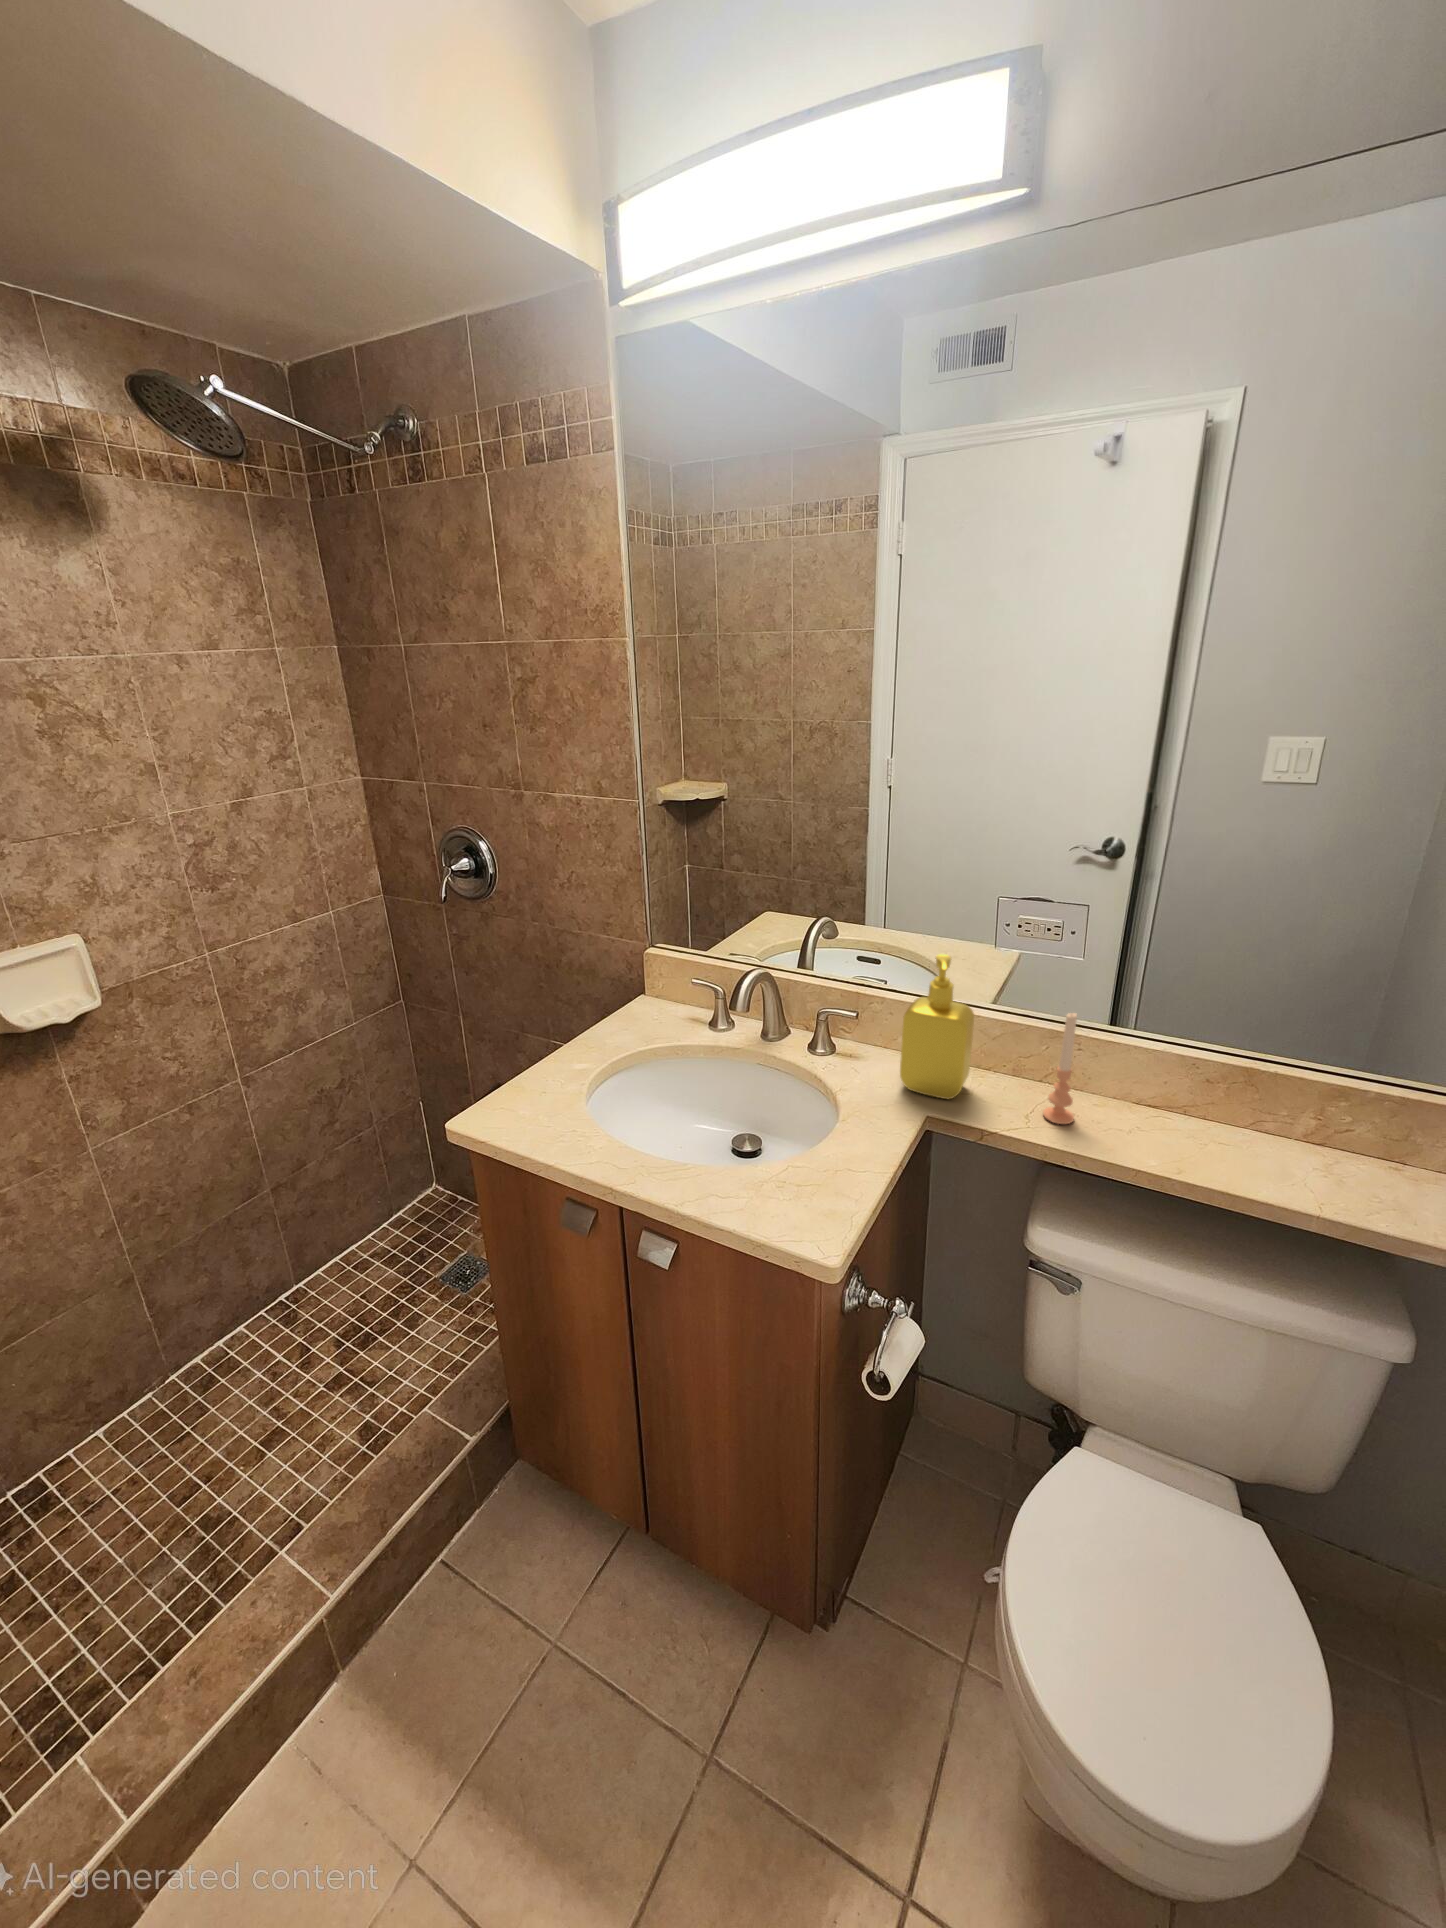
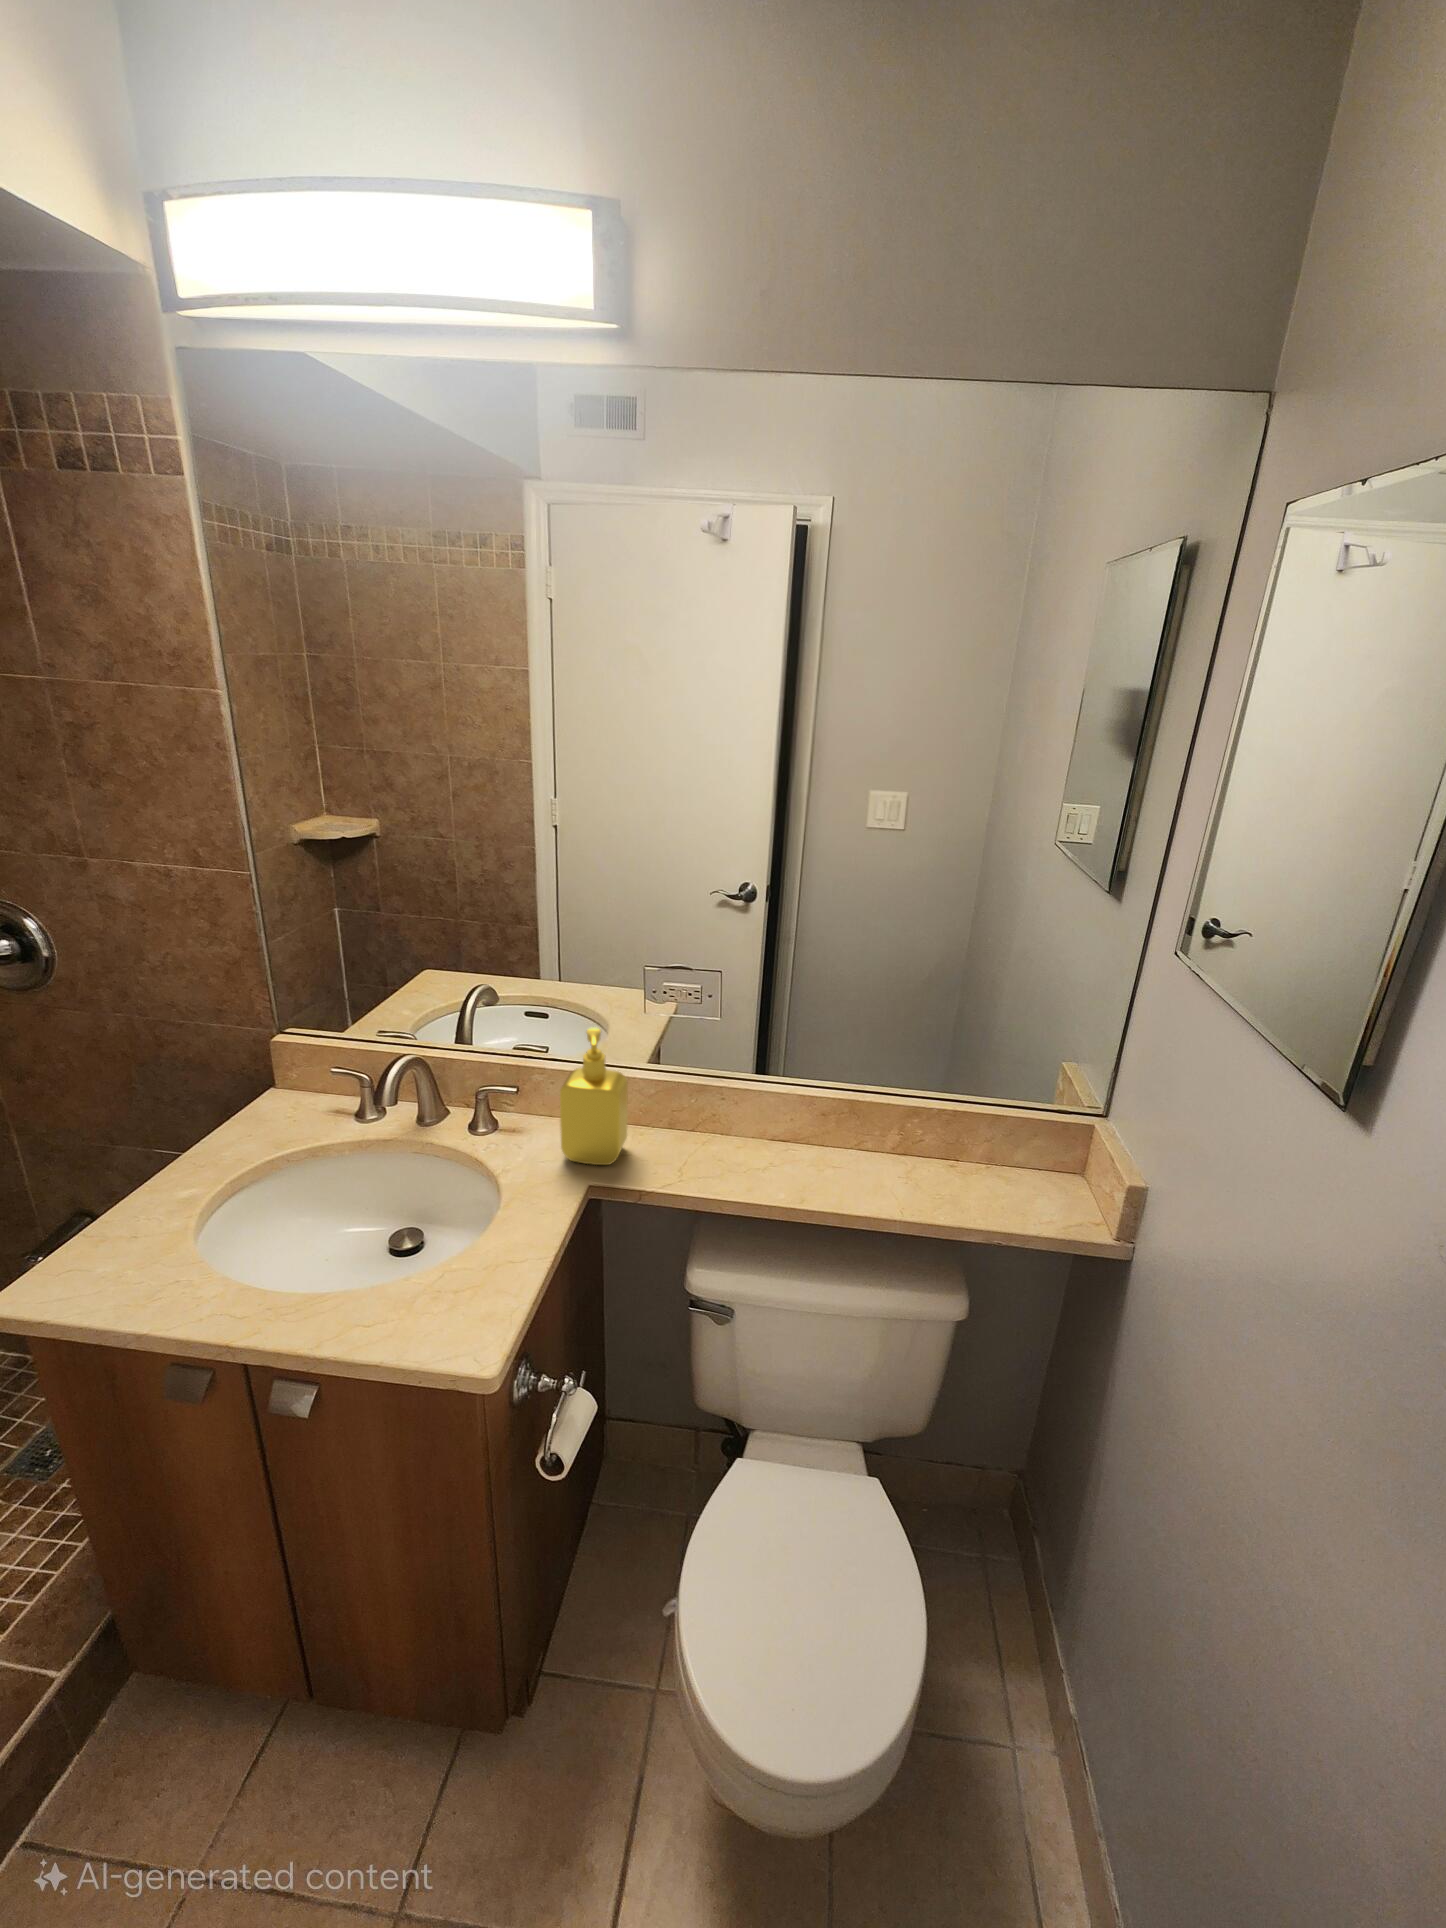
candle: present [1043,1013,1077,1124] -> none [692,1073,718,1174]

